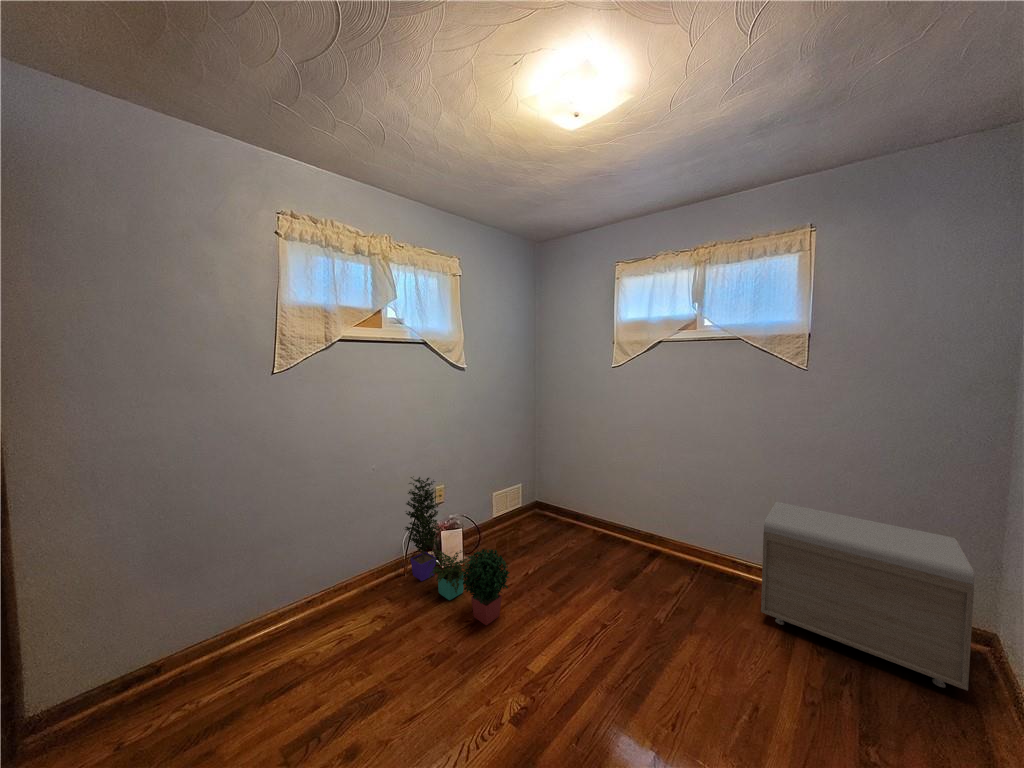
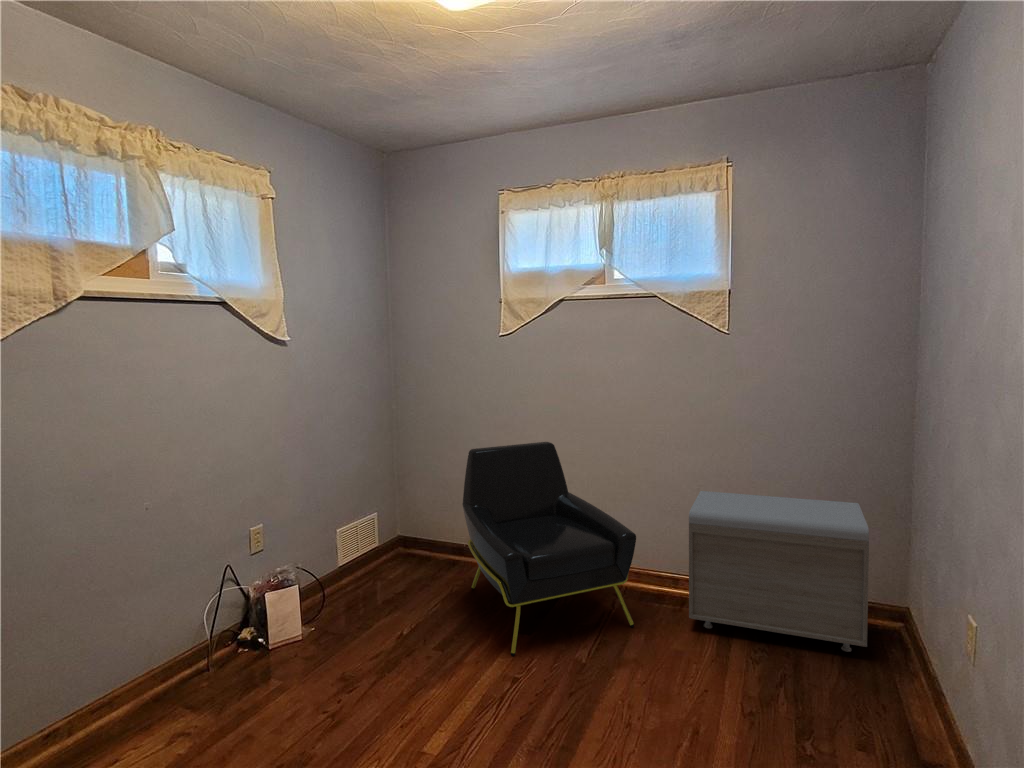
armchair: none [577,447,713,612] -> present [462,442,636,656]
potted plant: present [405,477,510,625] -> none [205,511,388,702]

